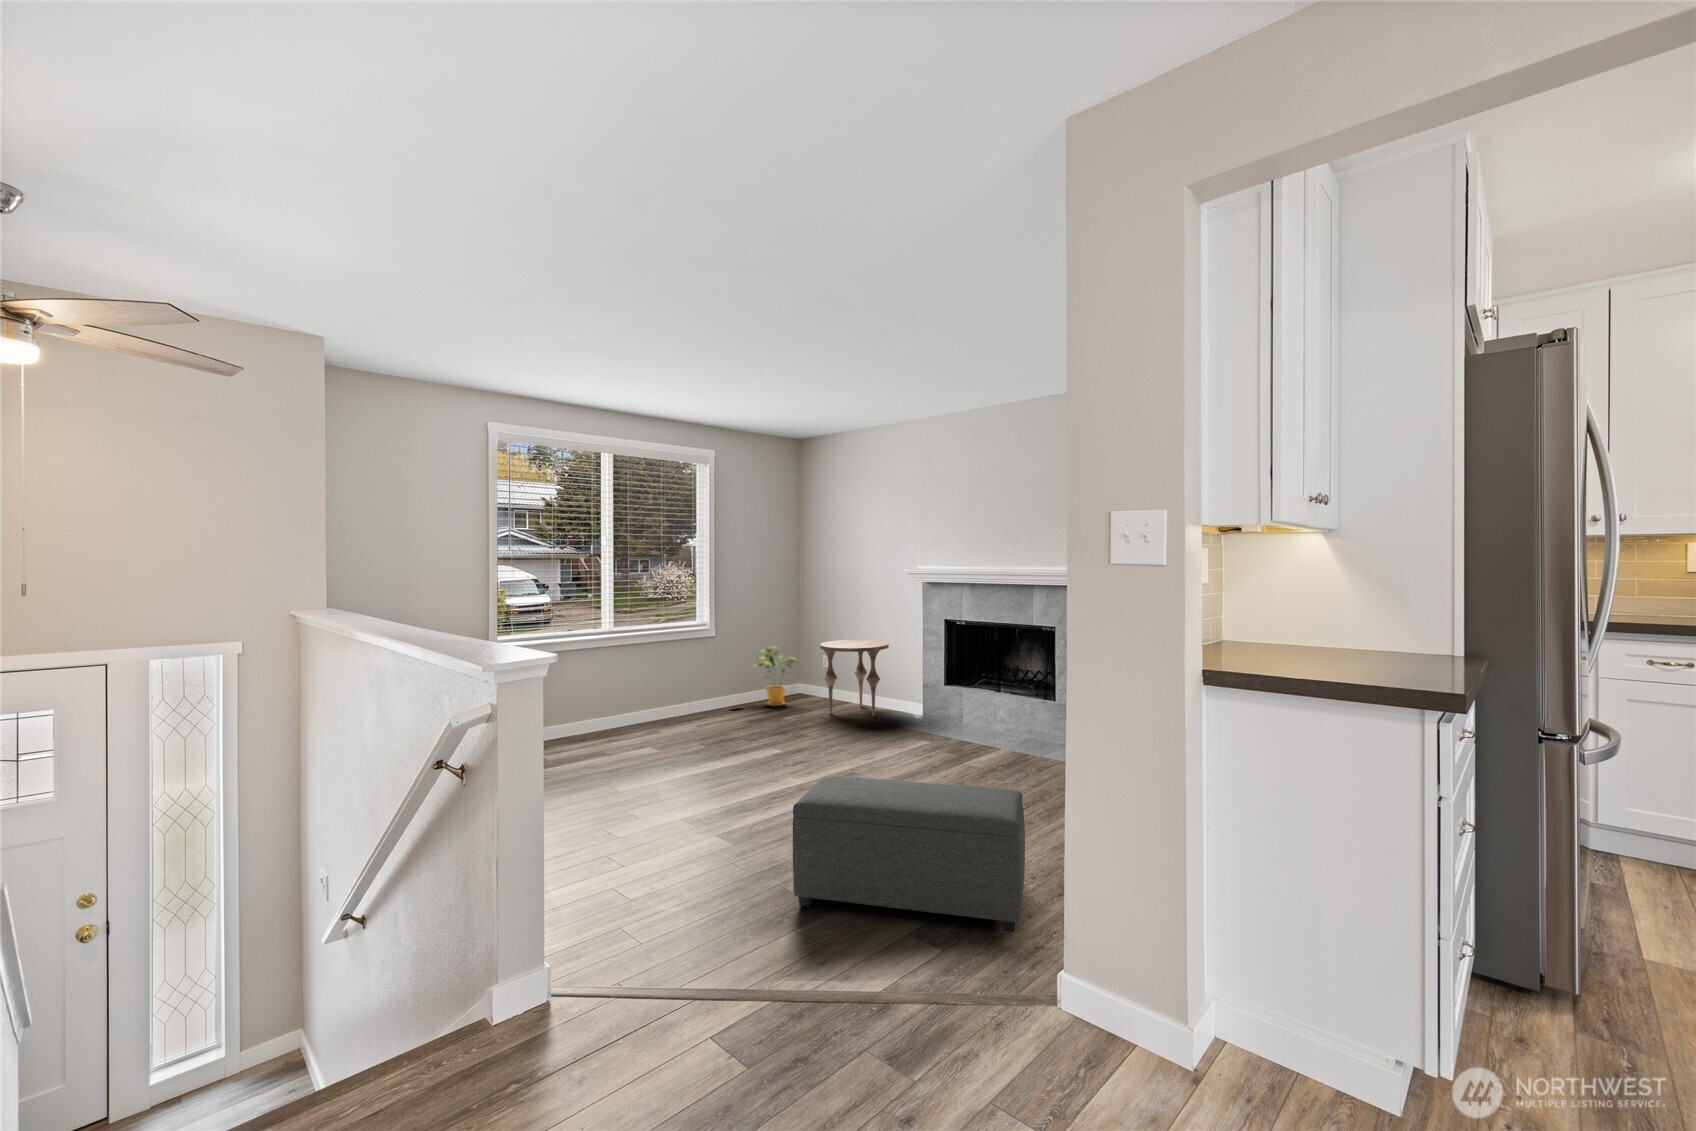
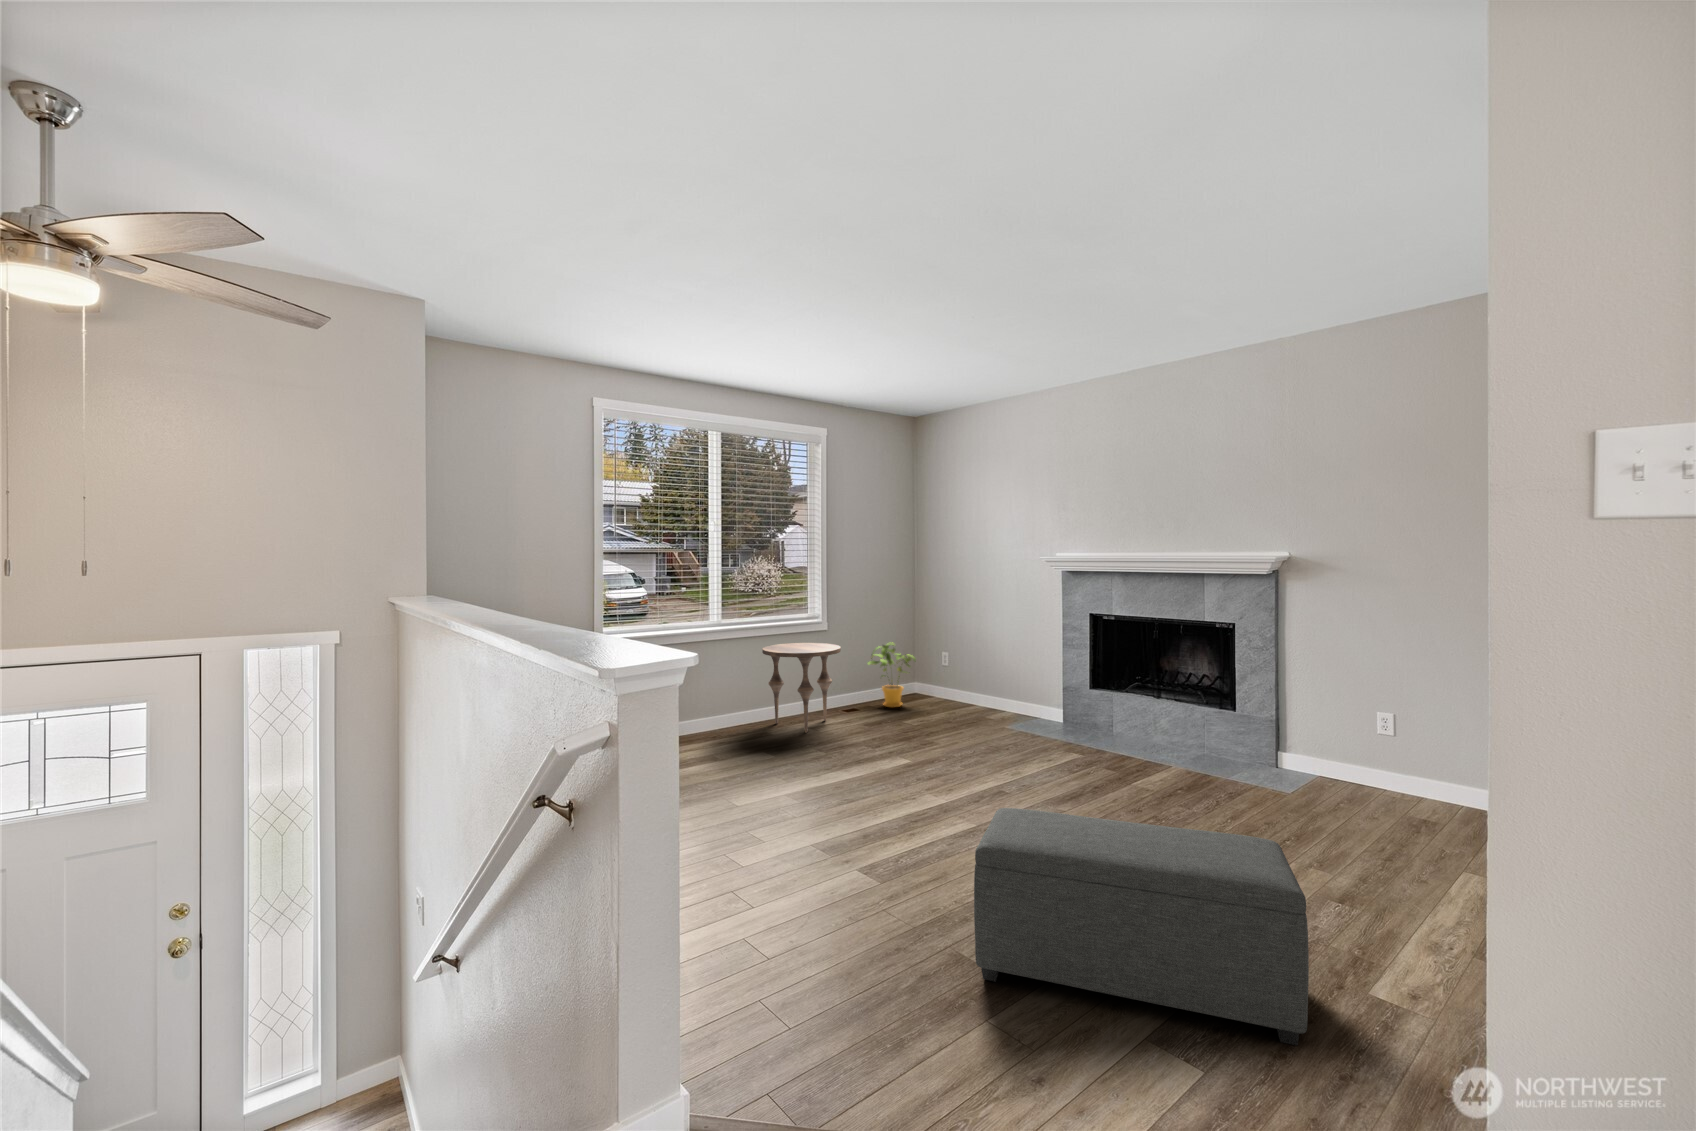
side table: present [820,640,889,716] -> present [762,643,841,733]

